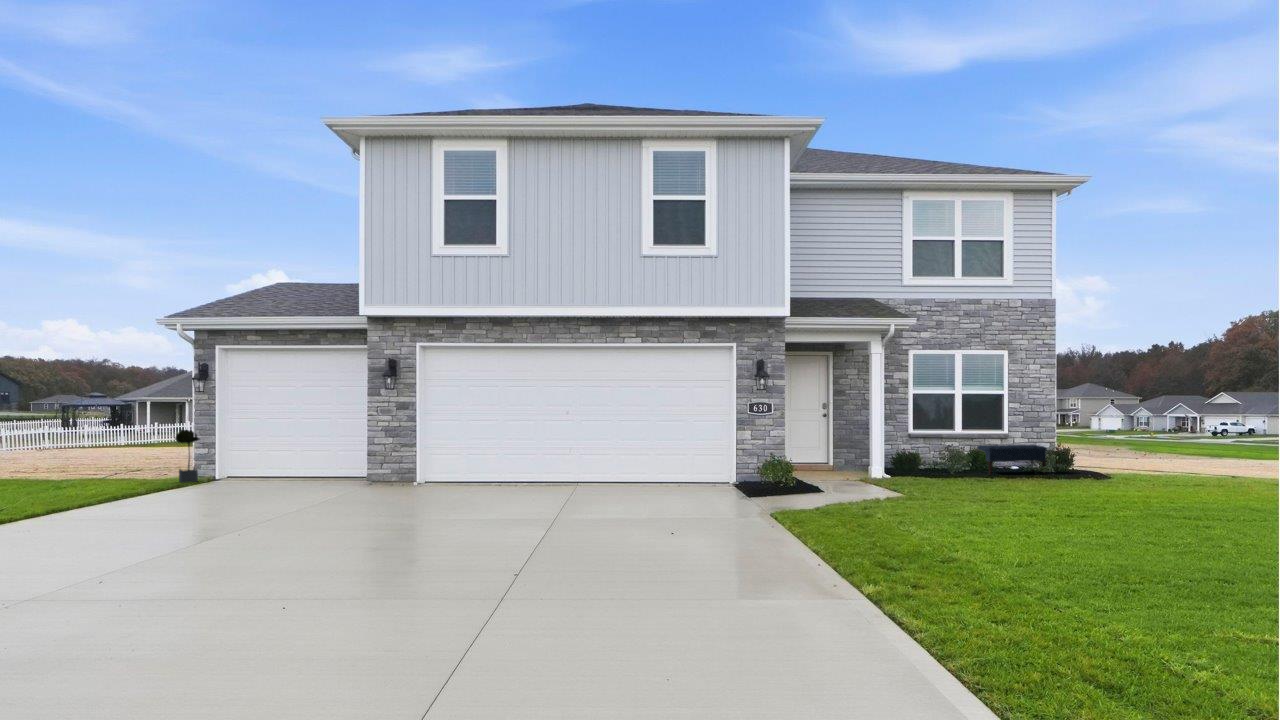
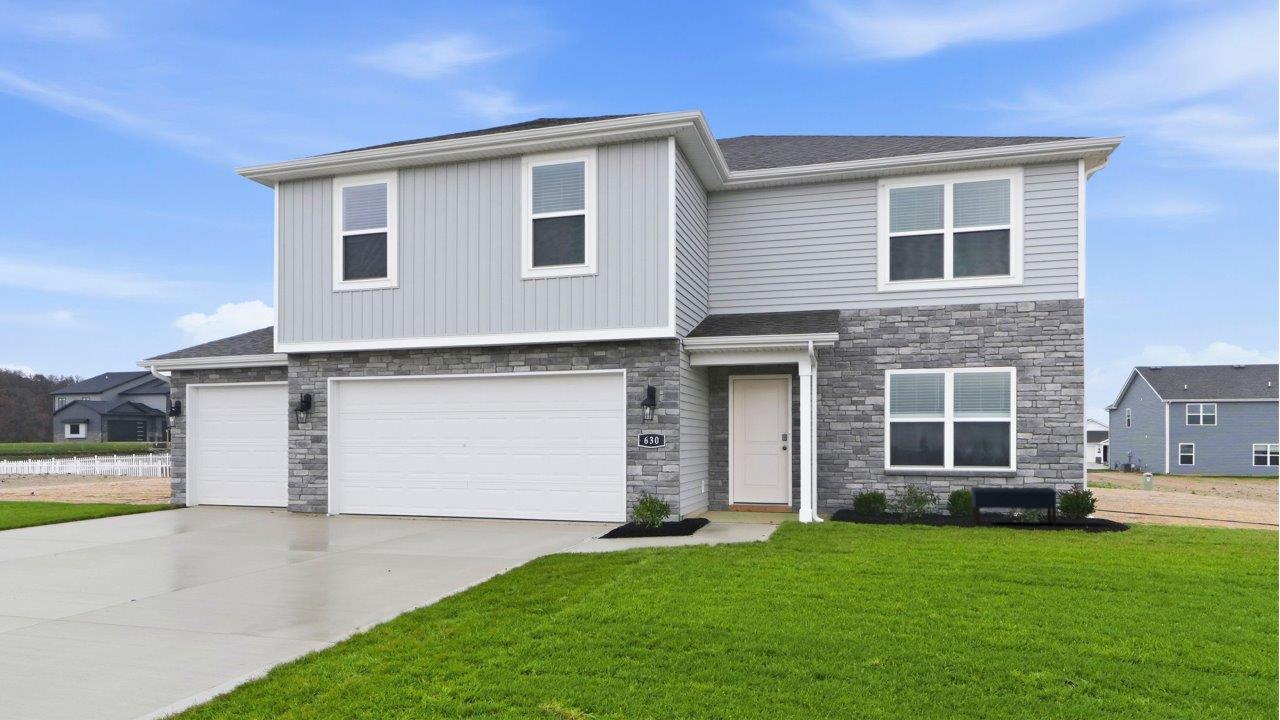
potted tree: present [175,430,200,483] -> none [153,461,175,511]

